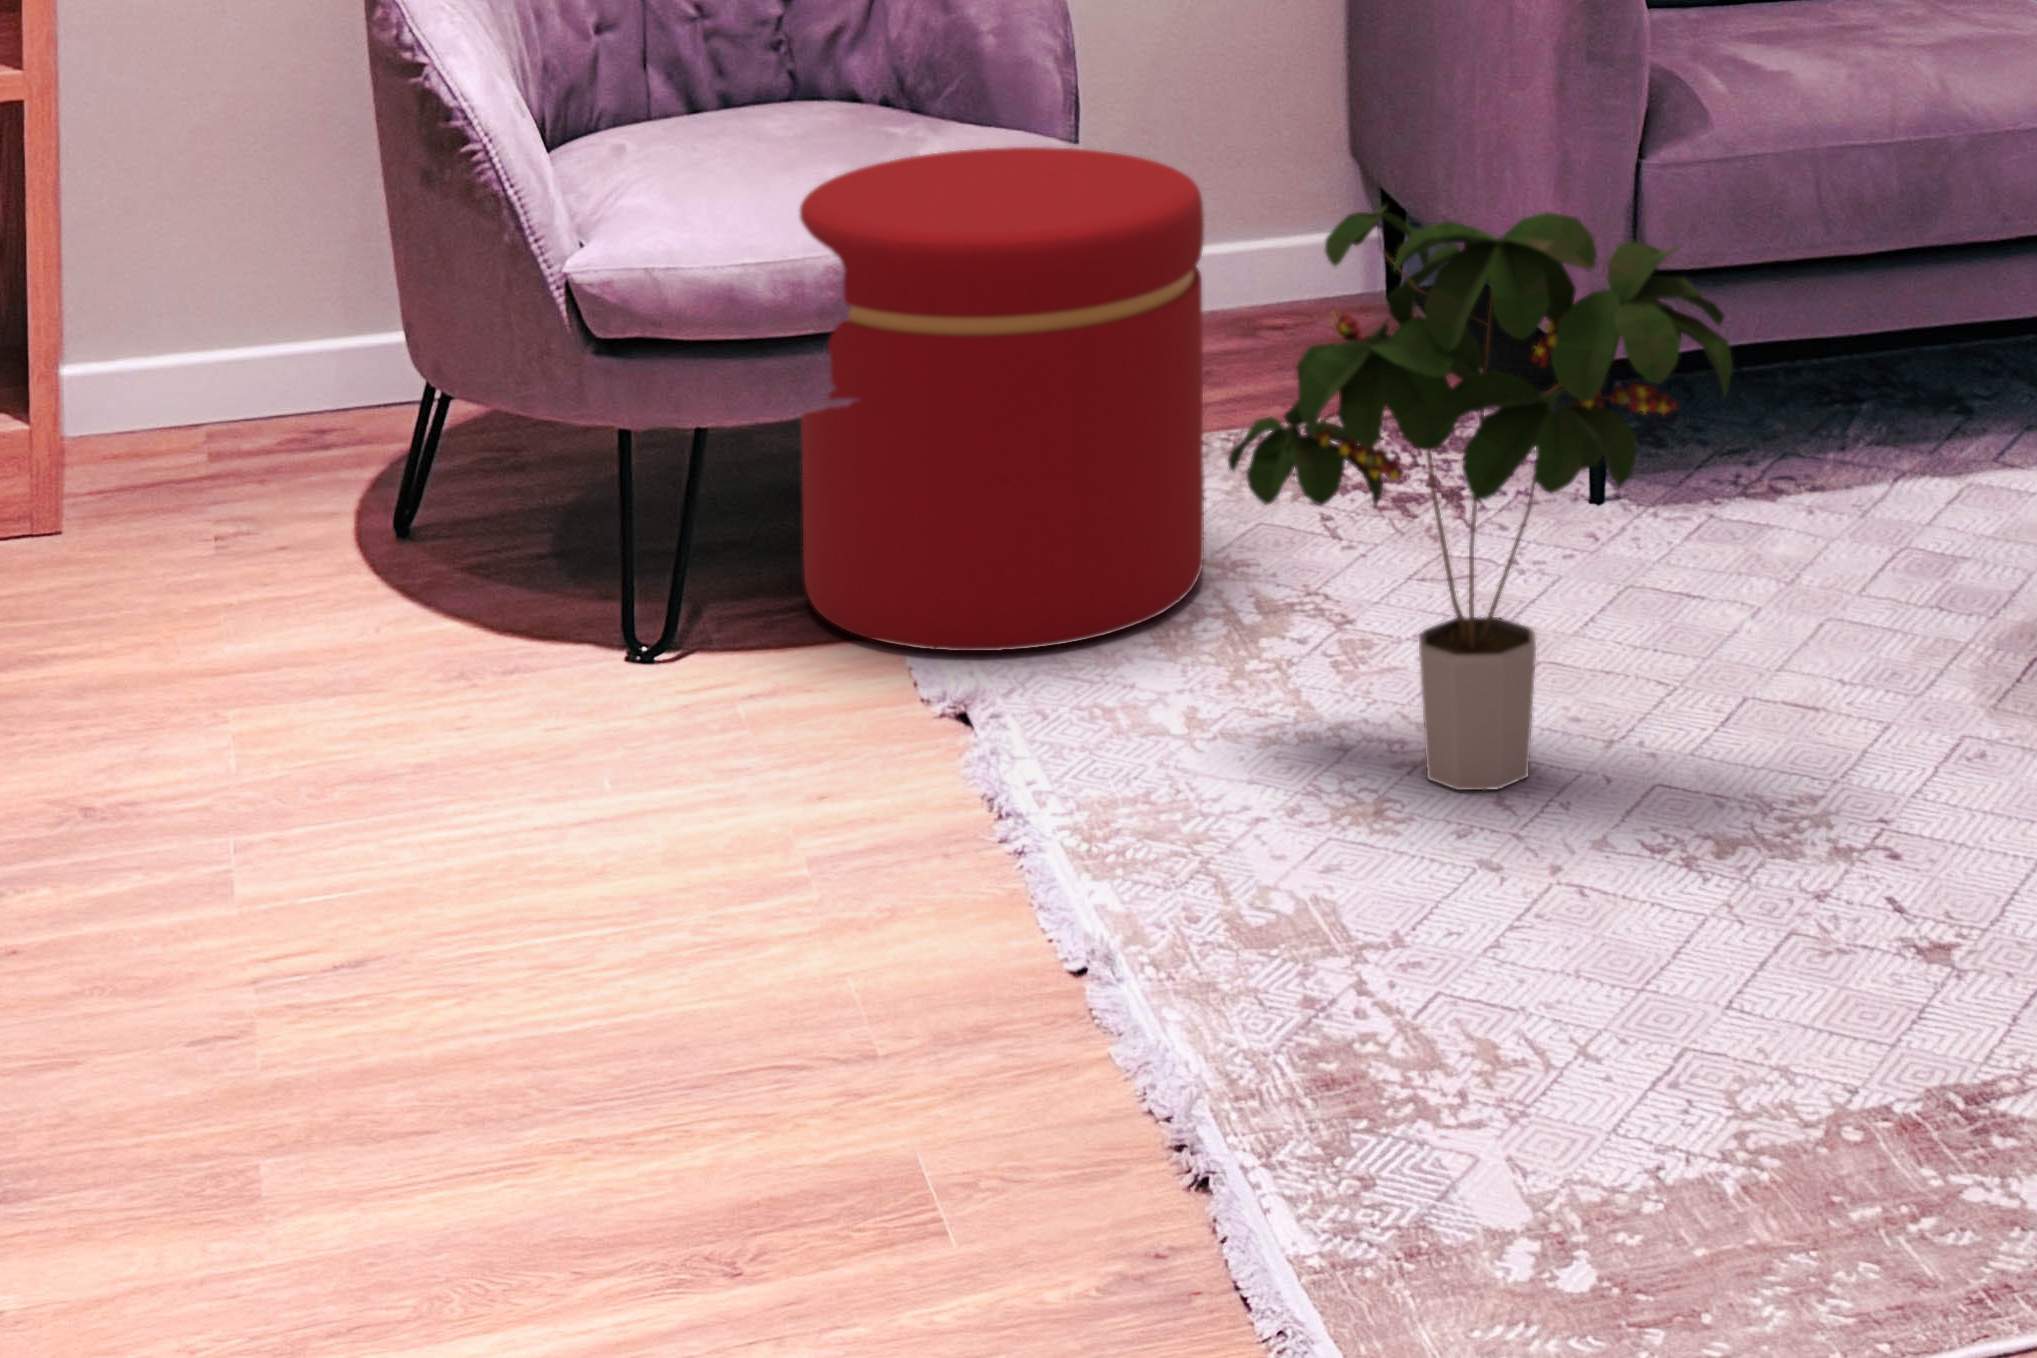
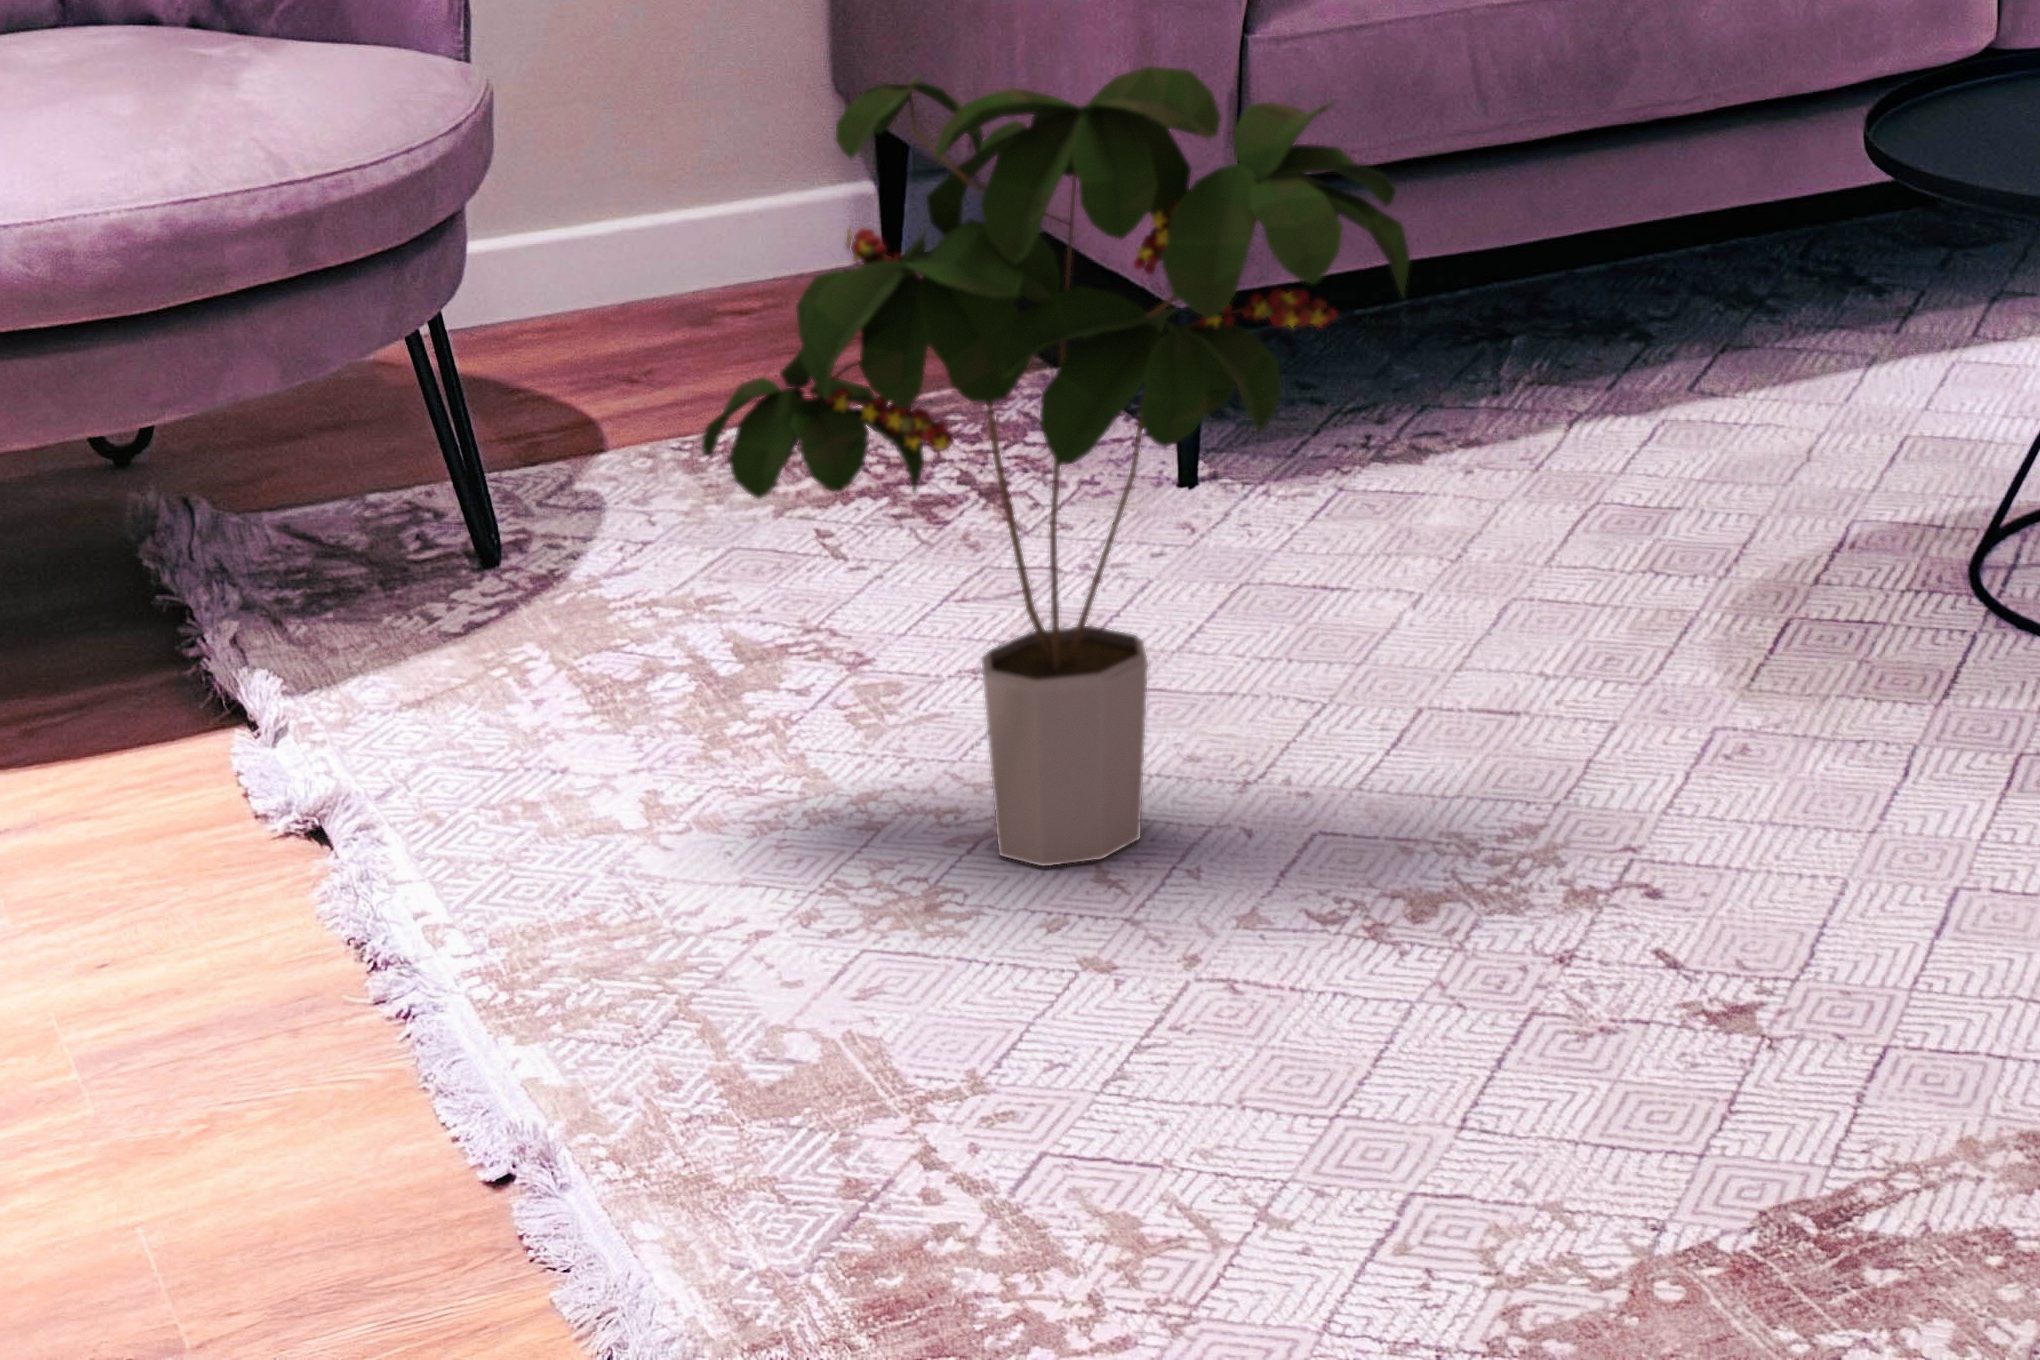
ottoman: present [800,147,1204,651] -> none [61,59,662,746]

